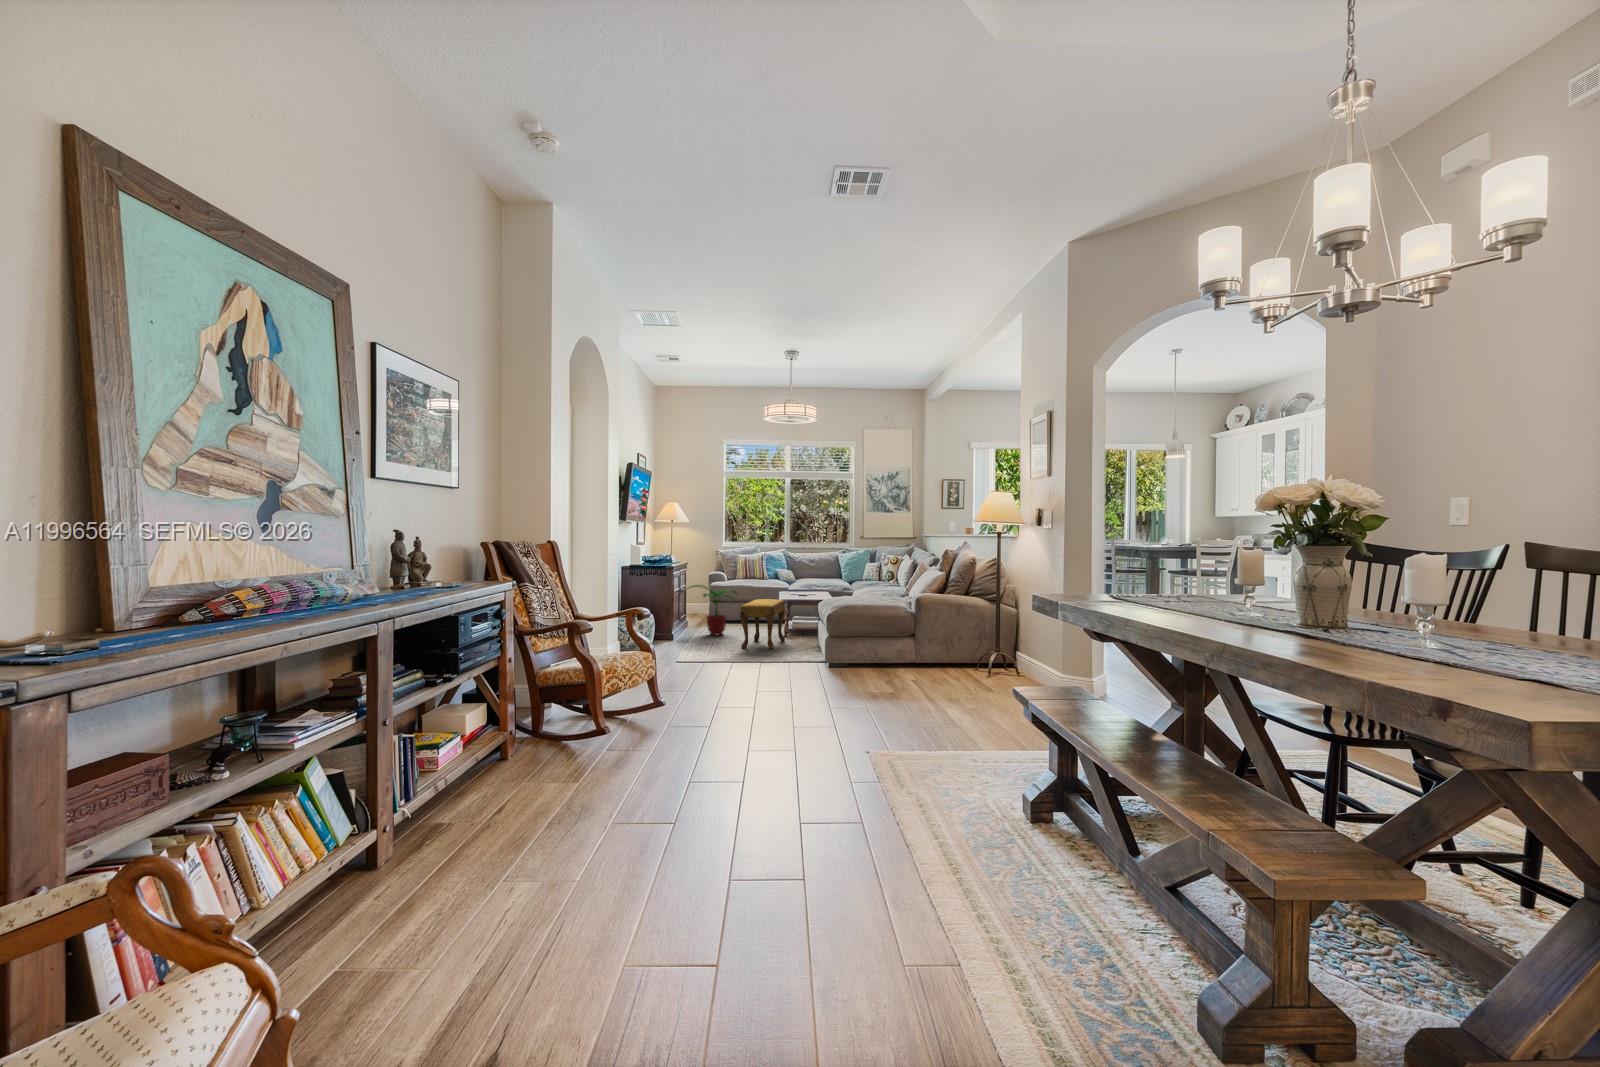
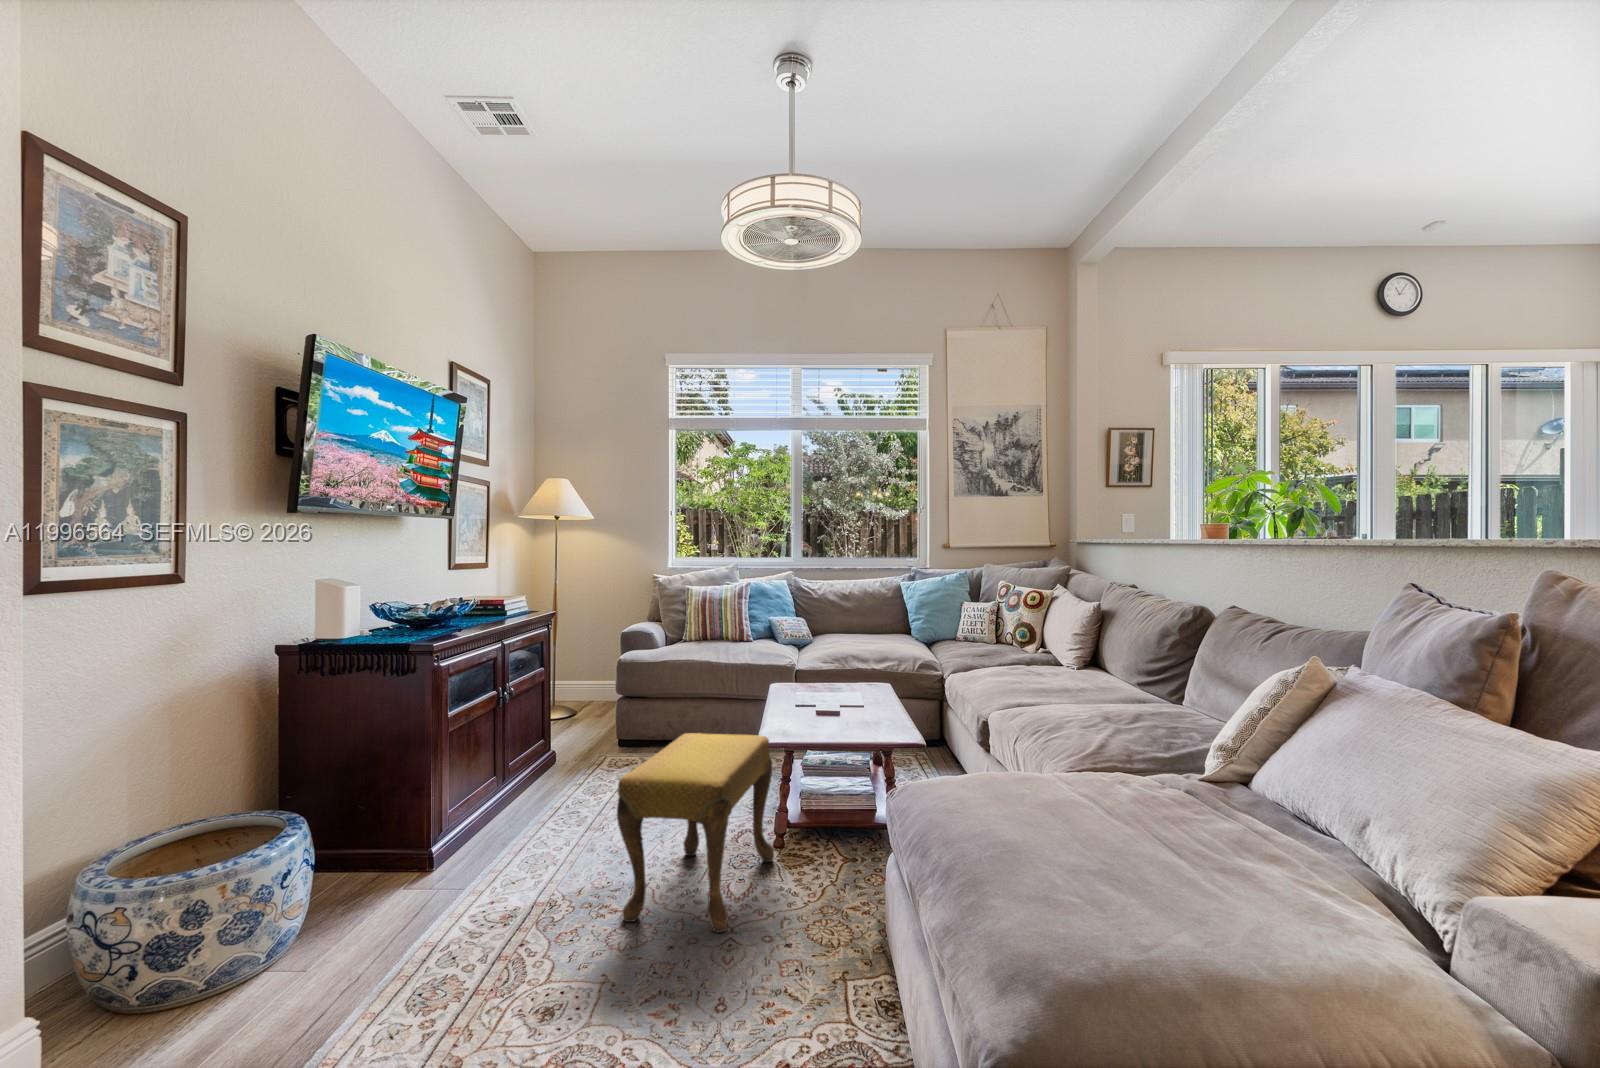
potted plant: present [689,585,737,635] -> none [505,675,659,816]

